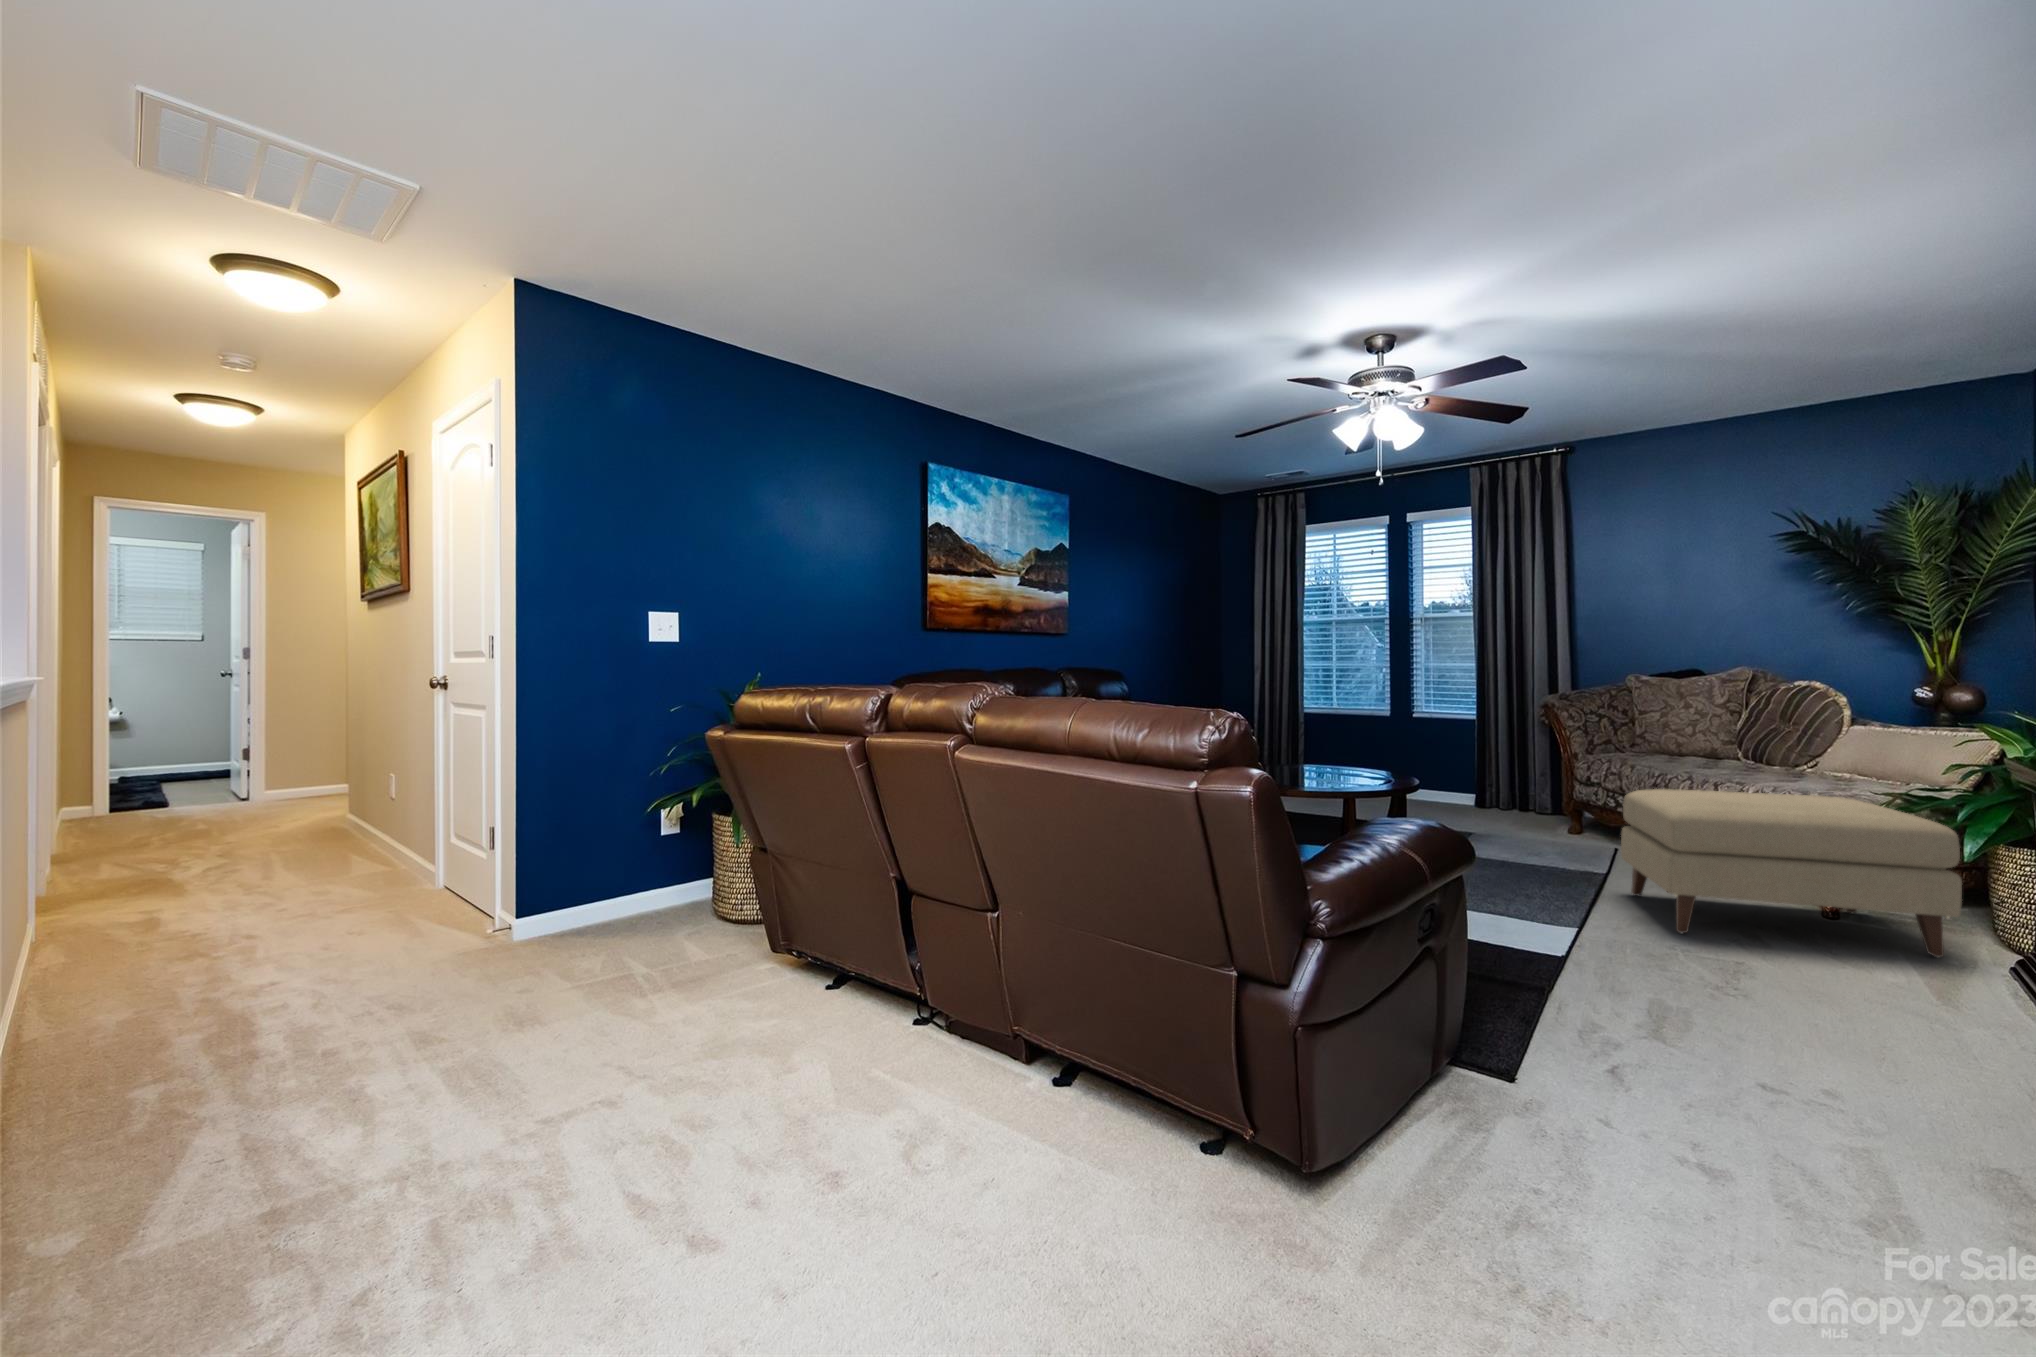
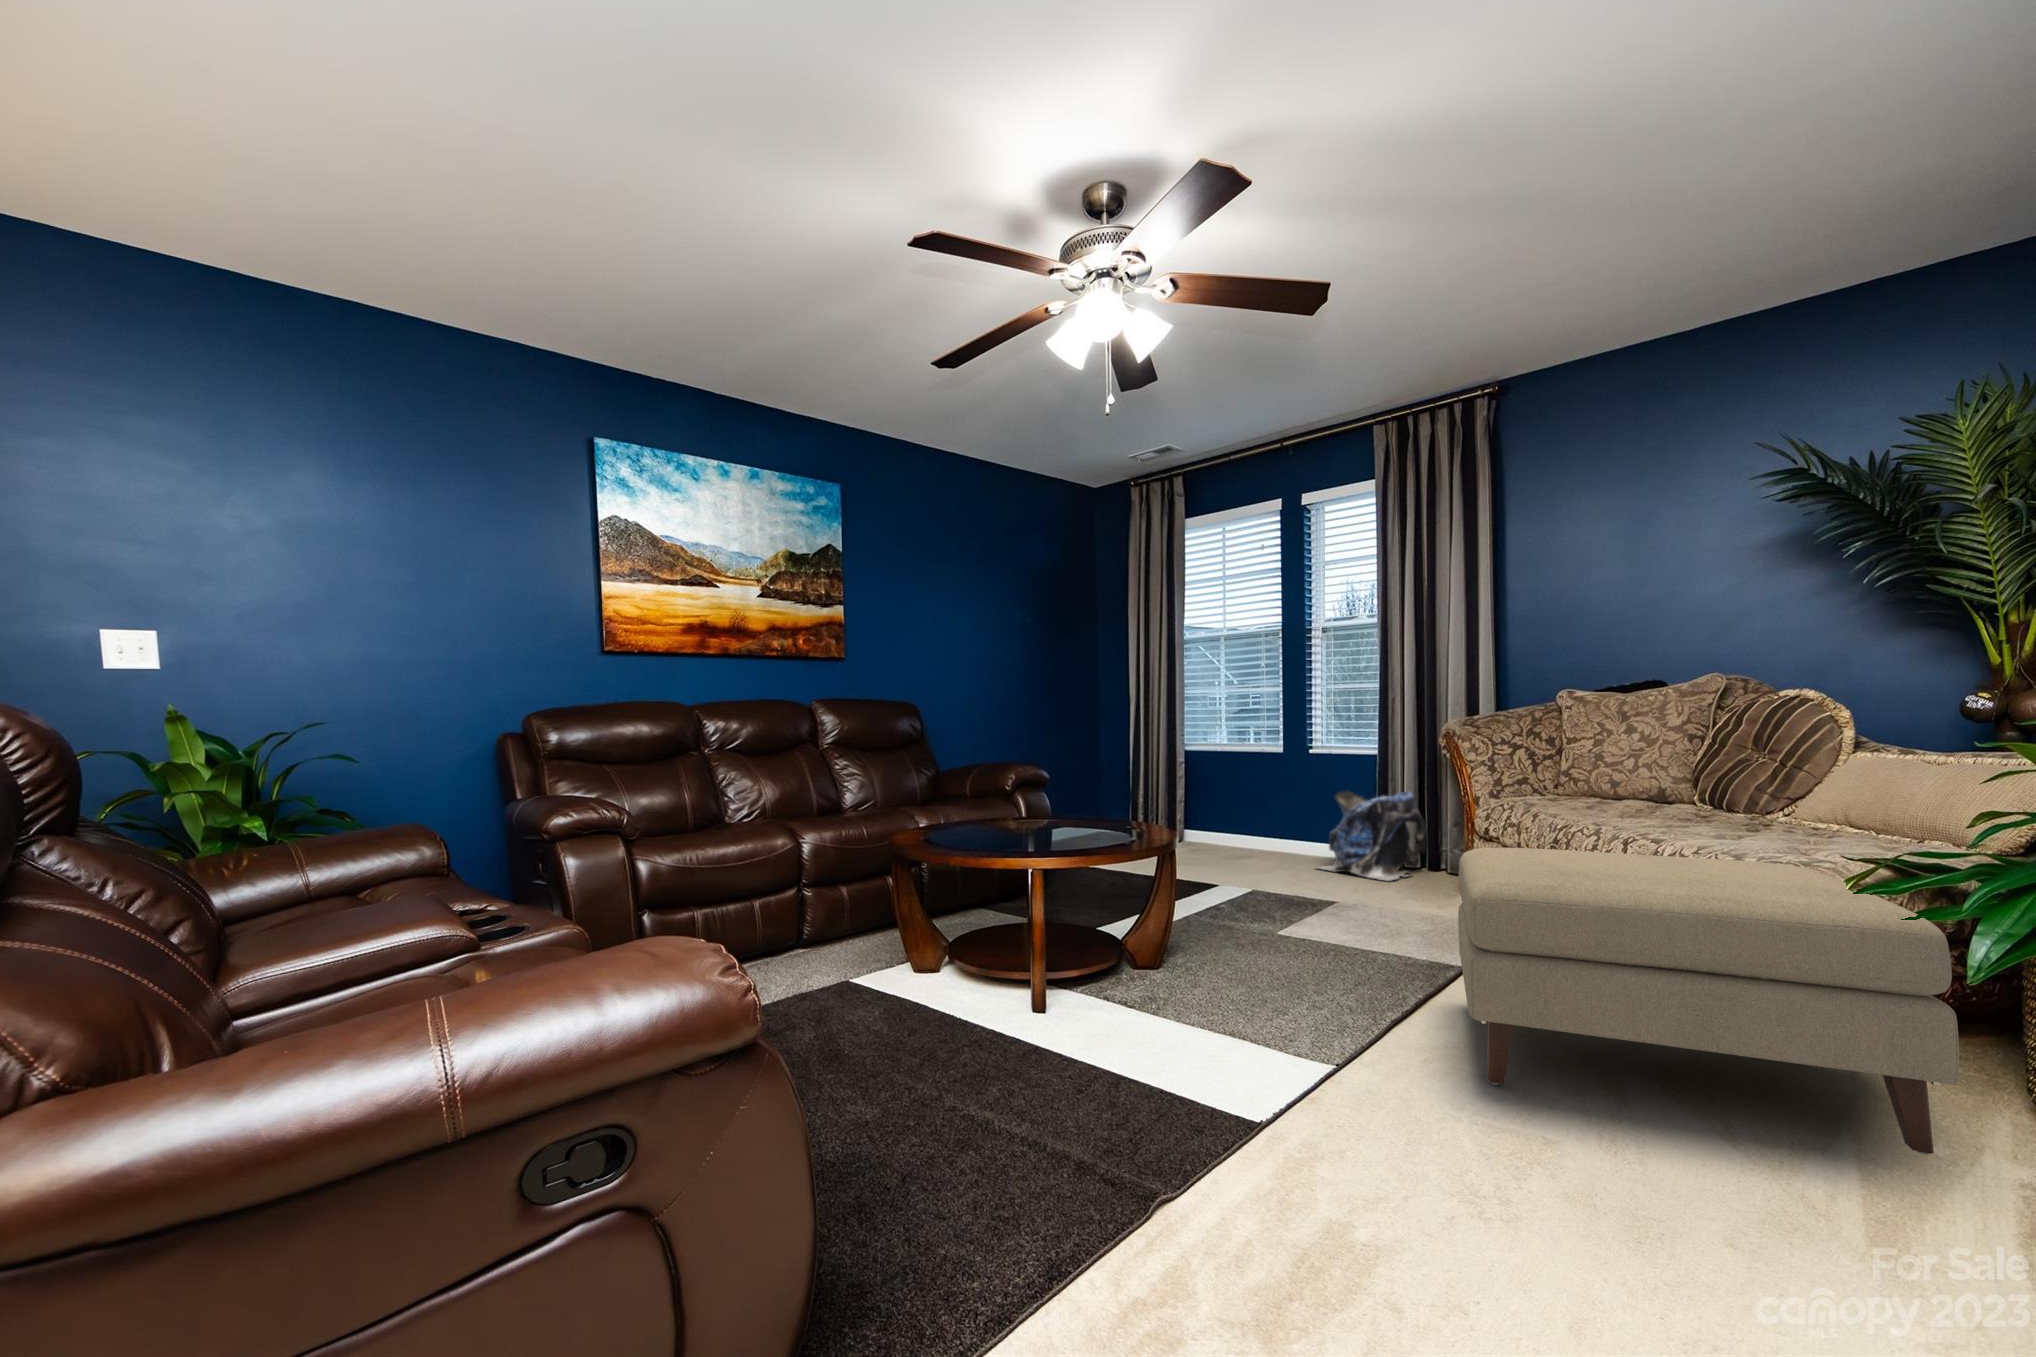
backpack: none [1428,750,1517,818] -> present [1318,791,1427,881]

